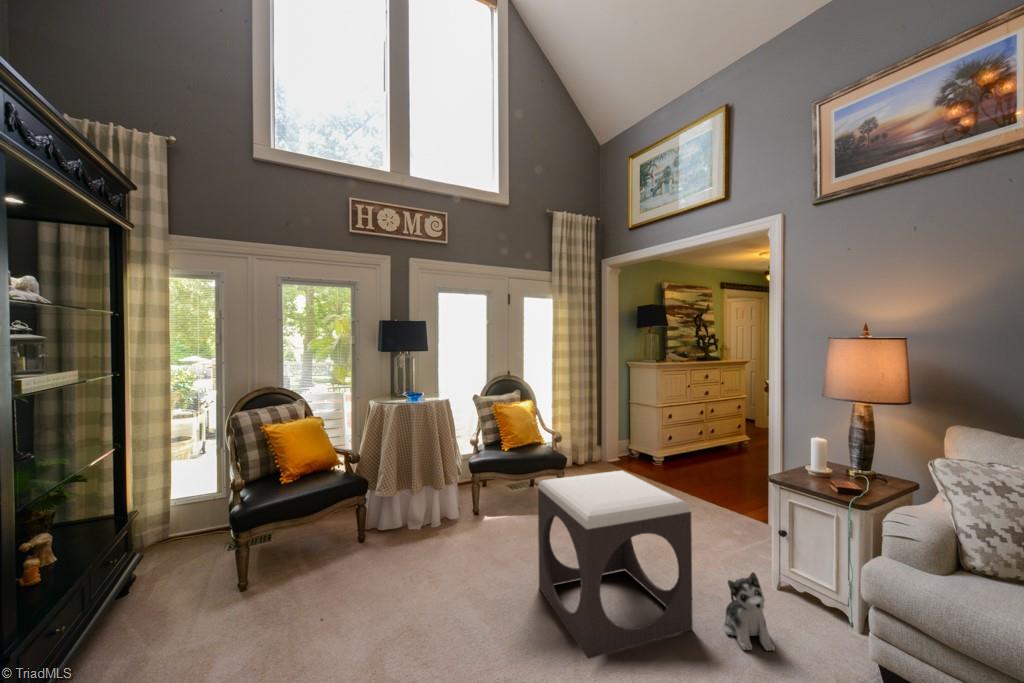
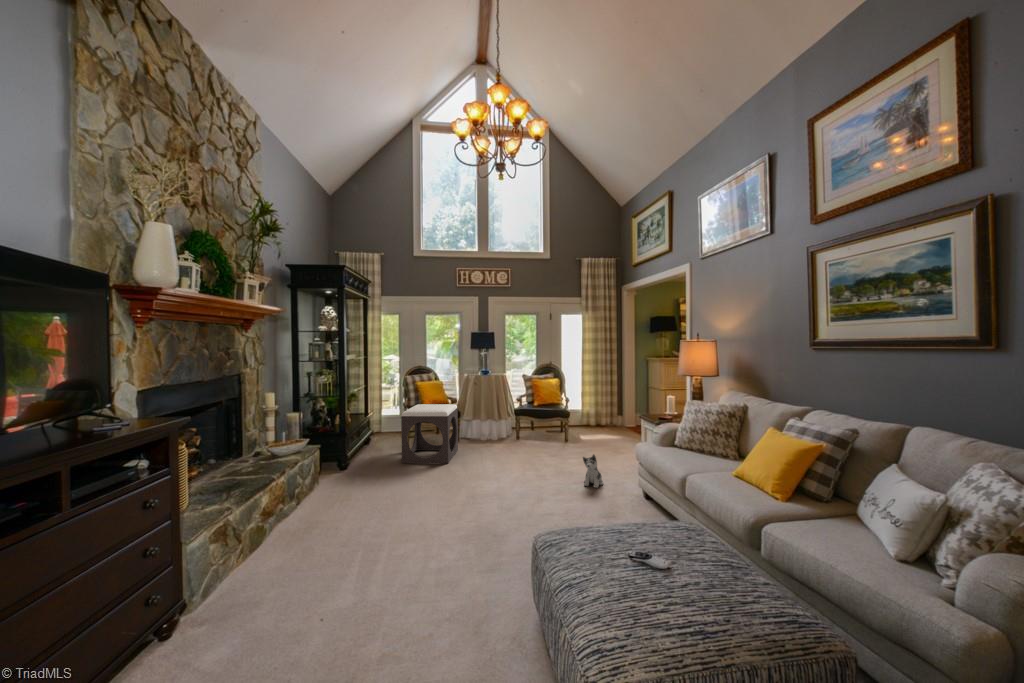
footstool: present [538,470,693,659] -> present [401,404,458,464]

